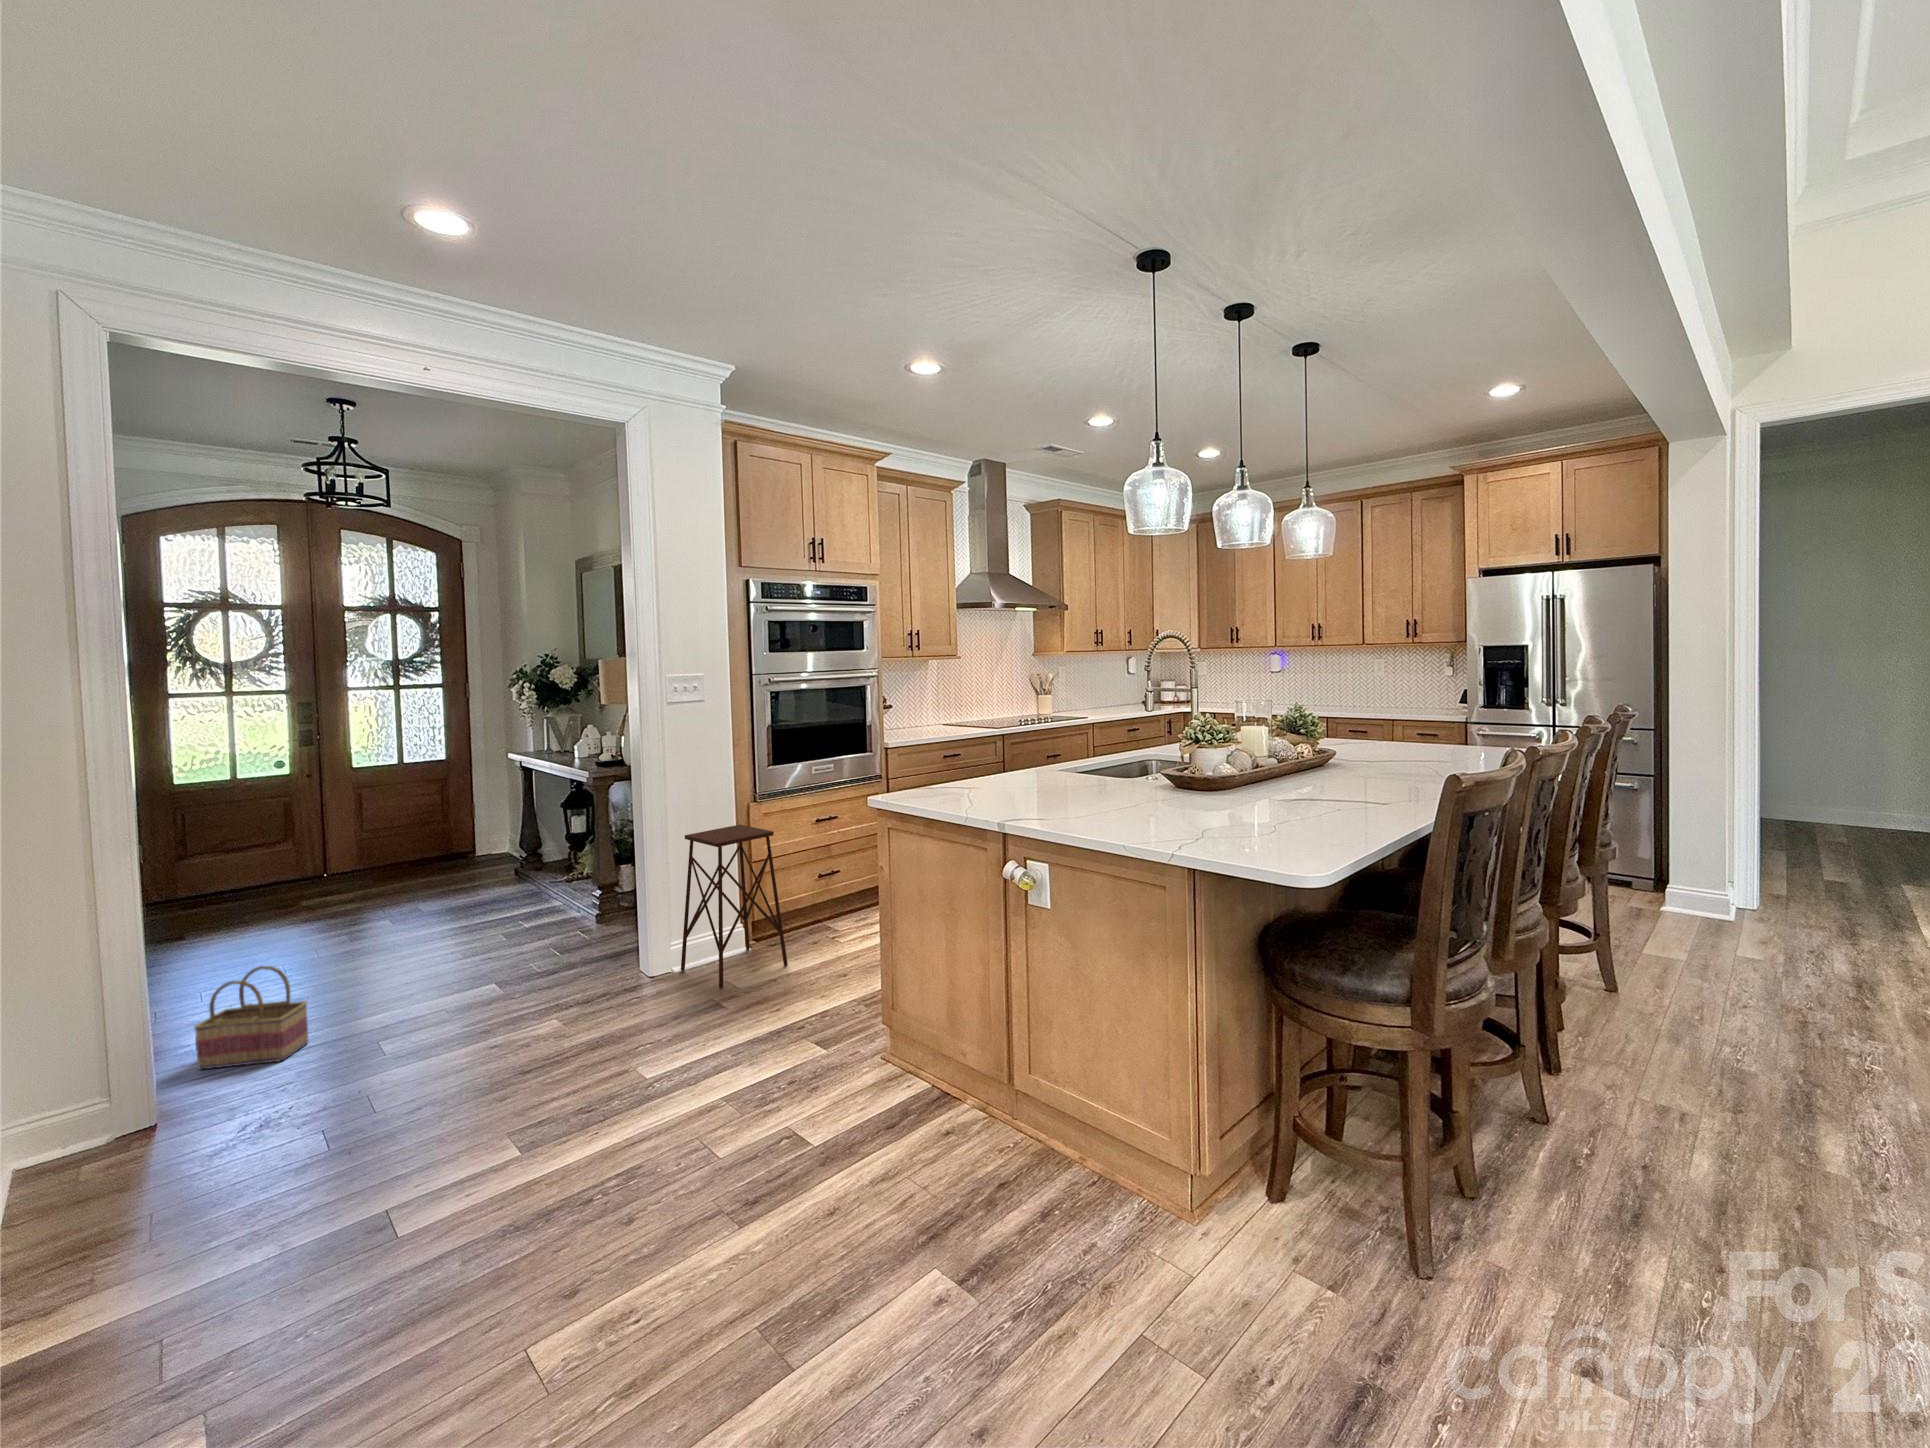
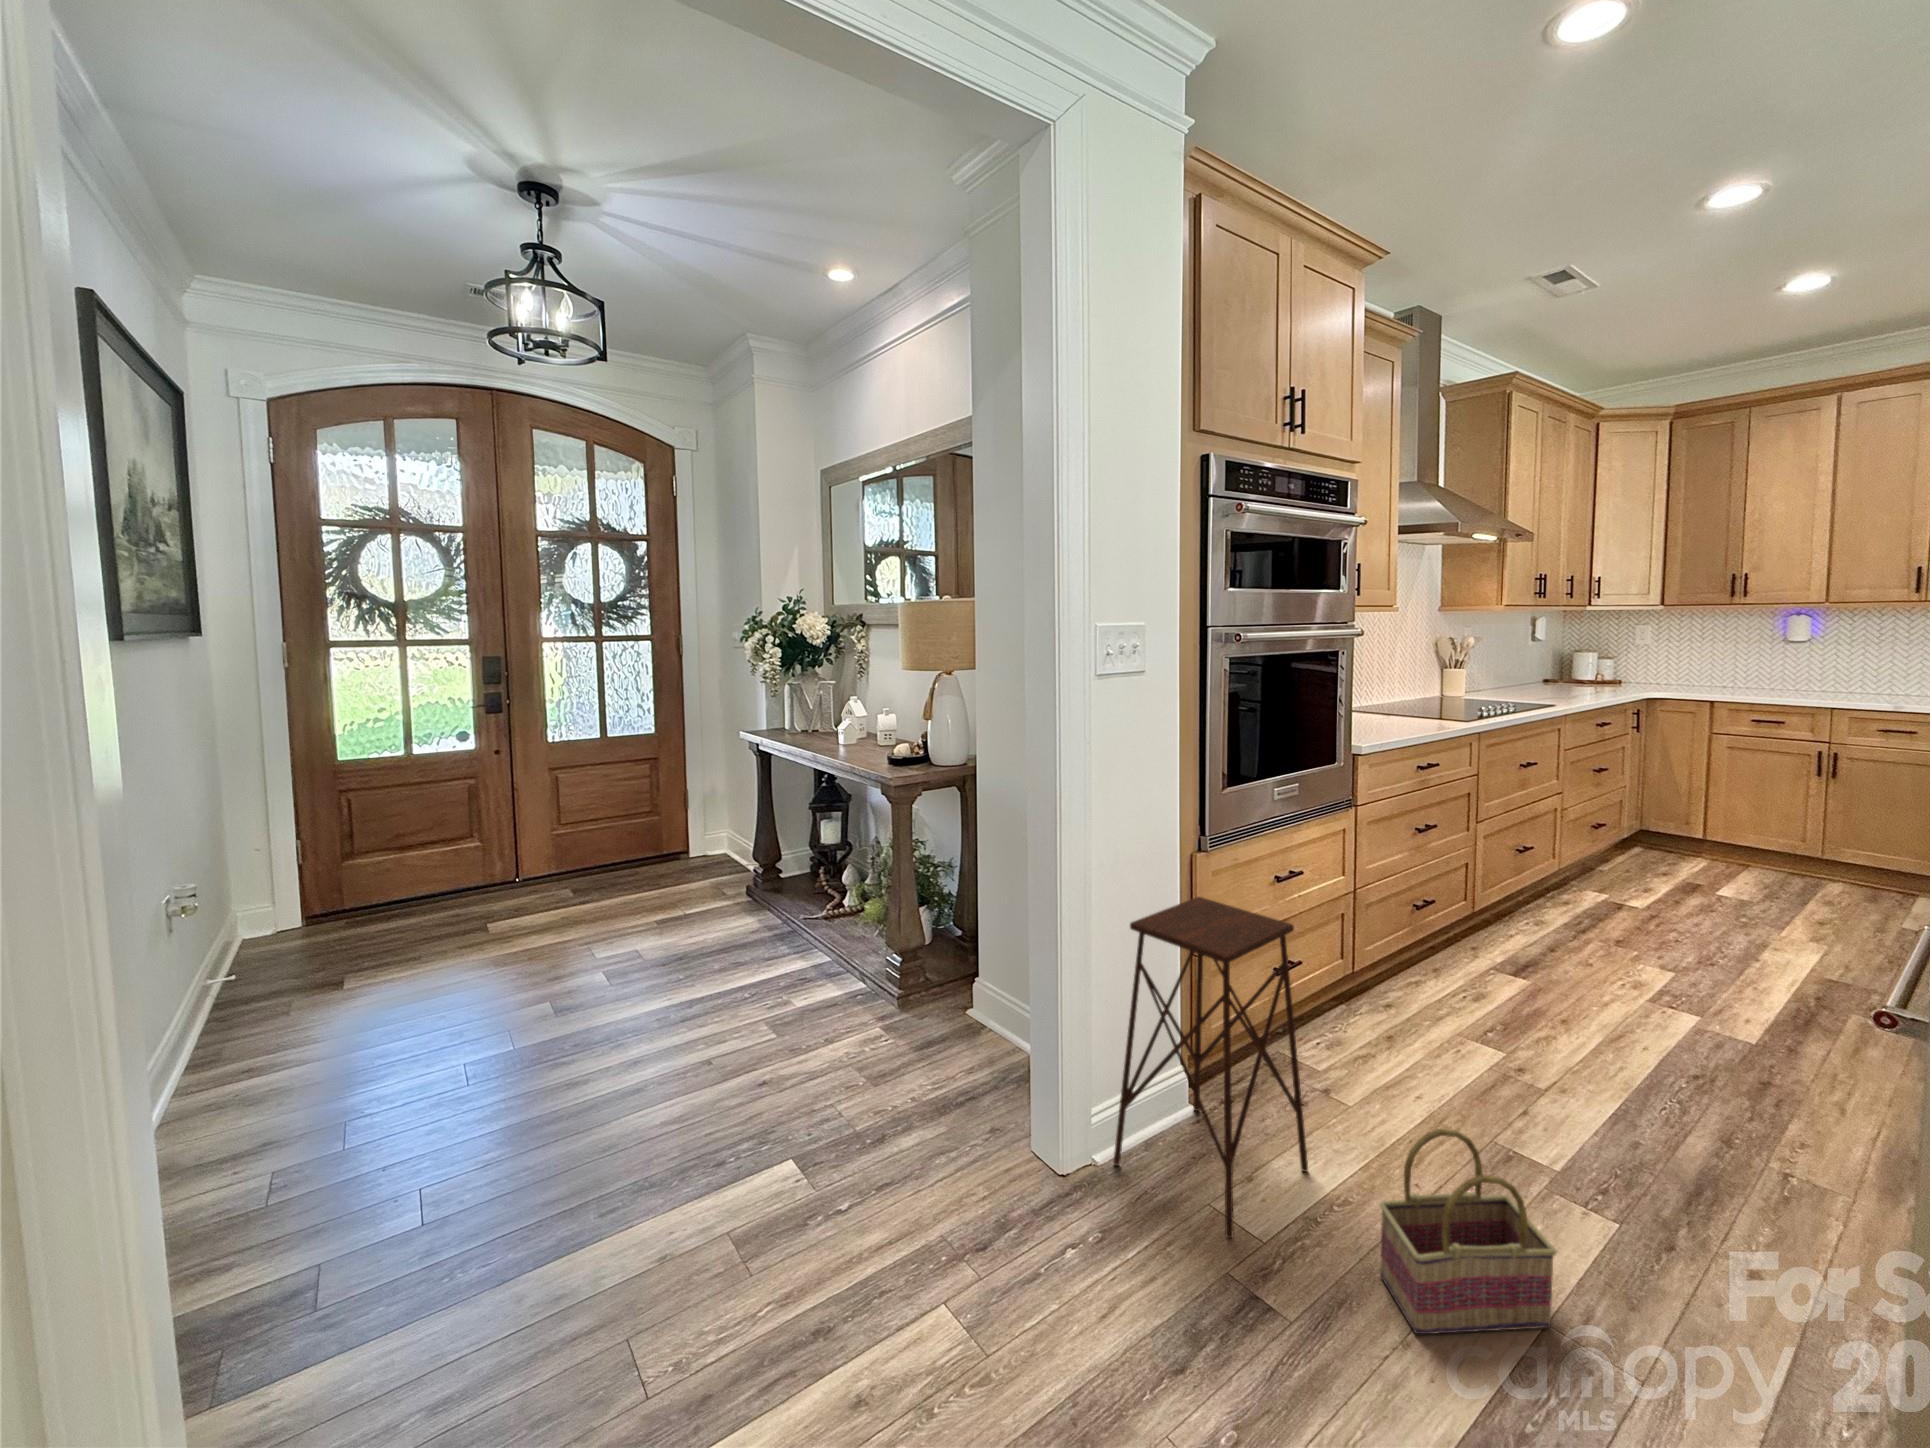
basket: present [194,966,309,1070] -> present [1380,1129,1556,1334]

